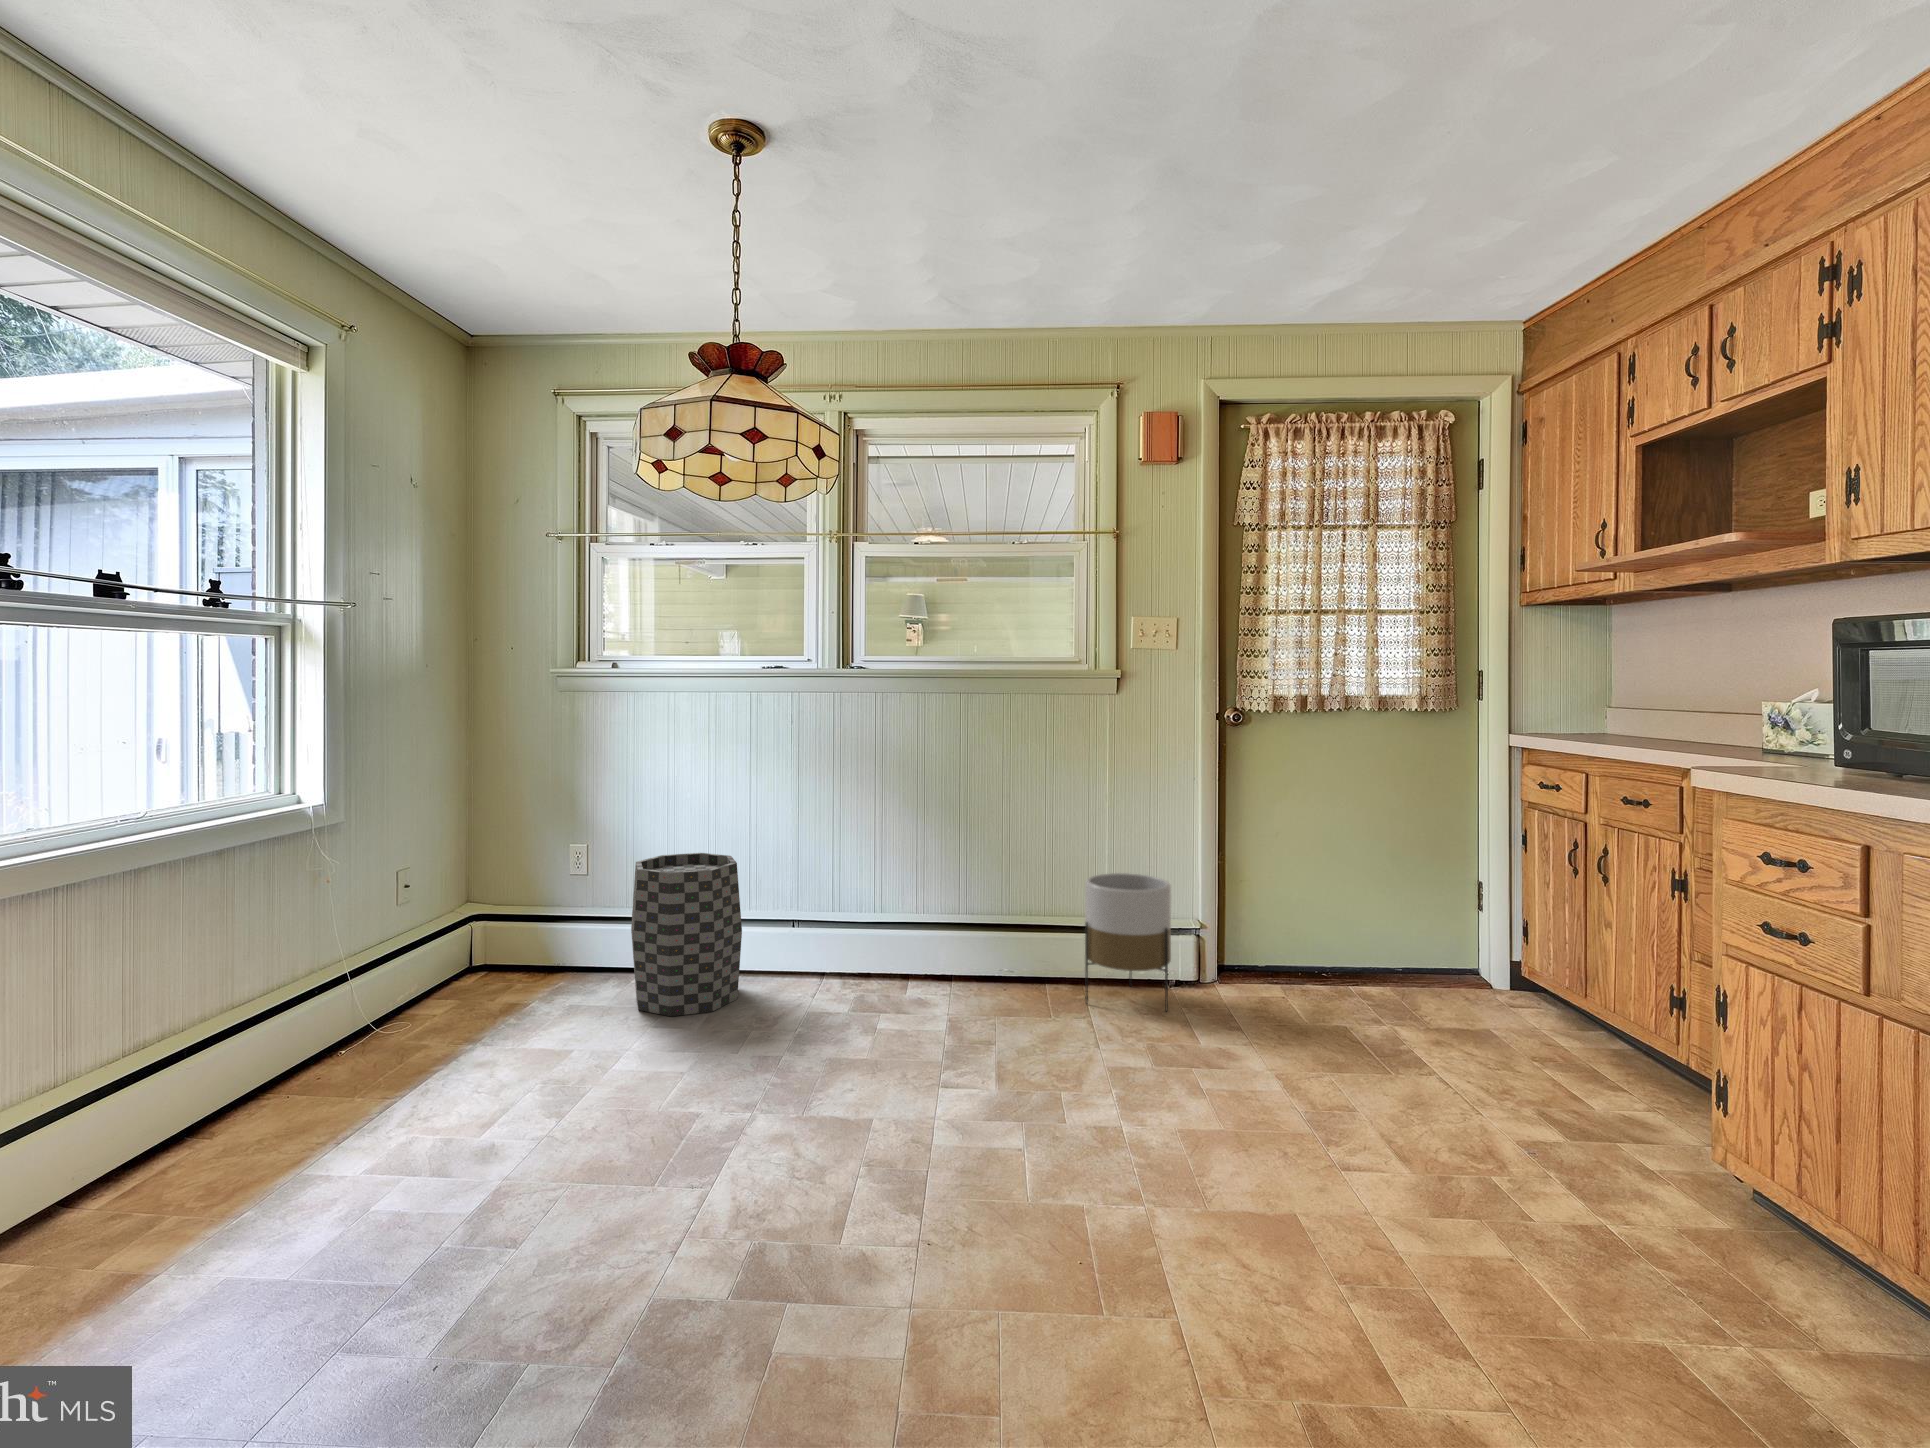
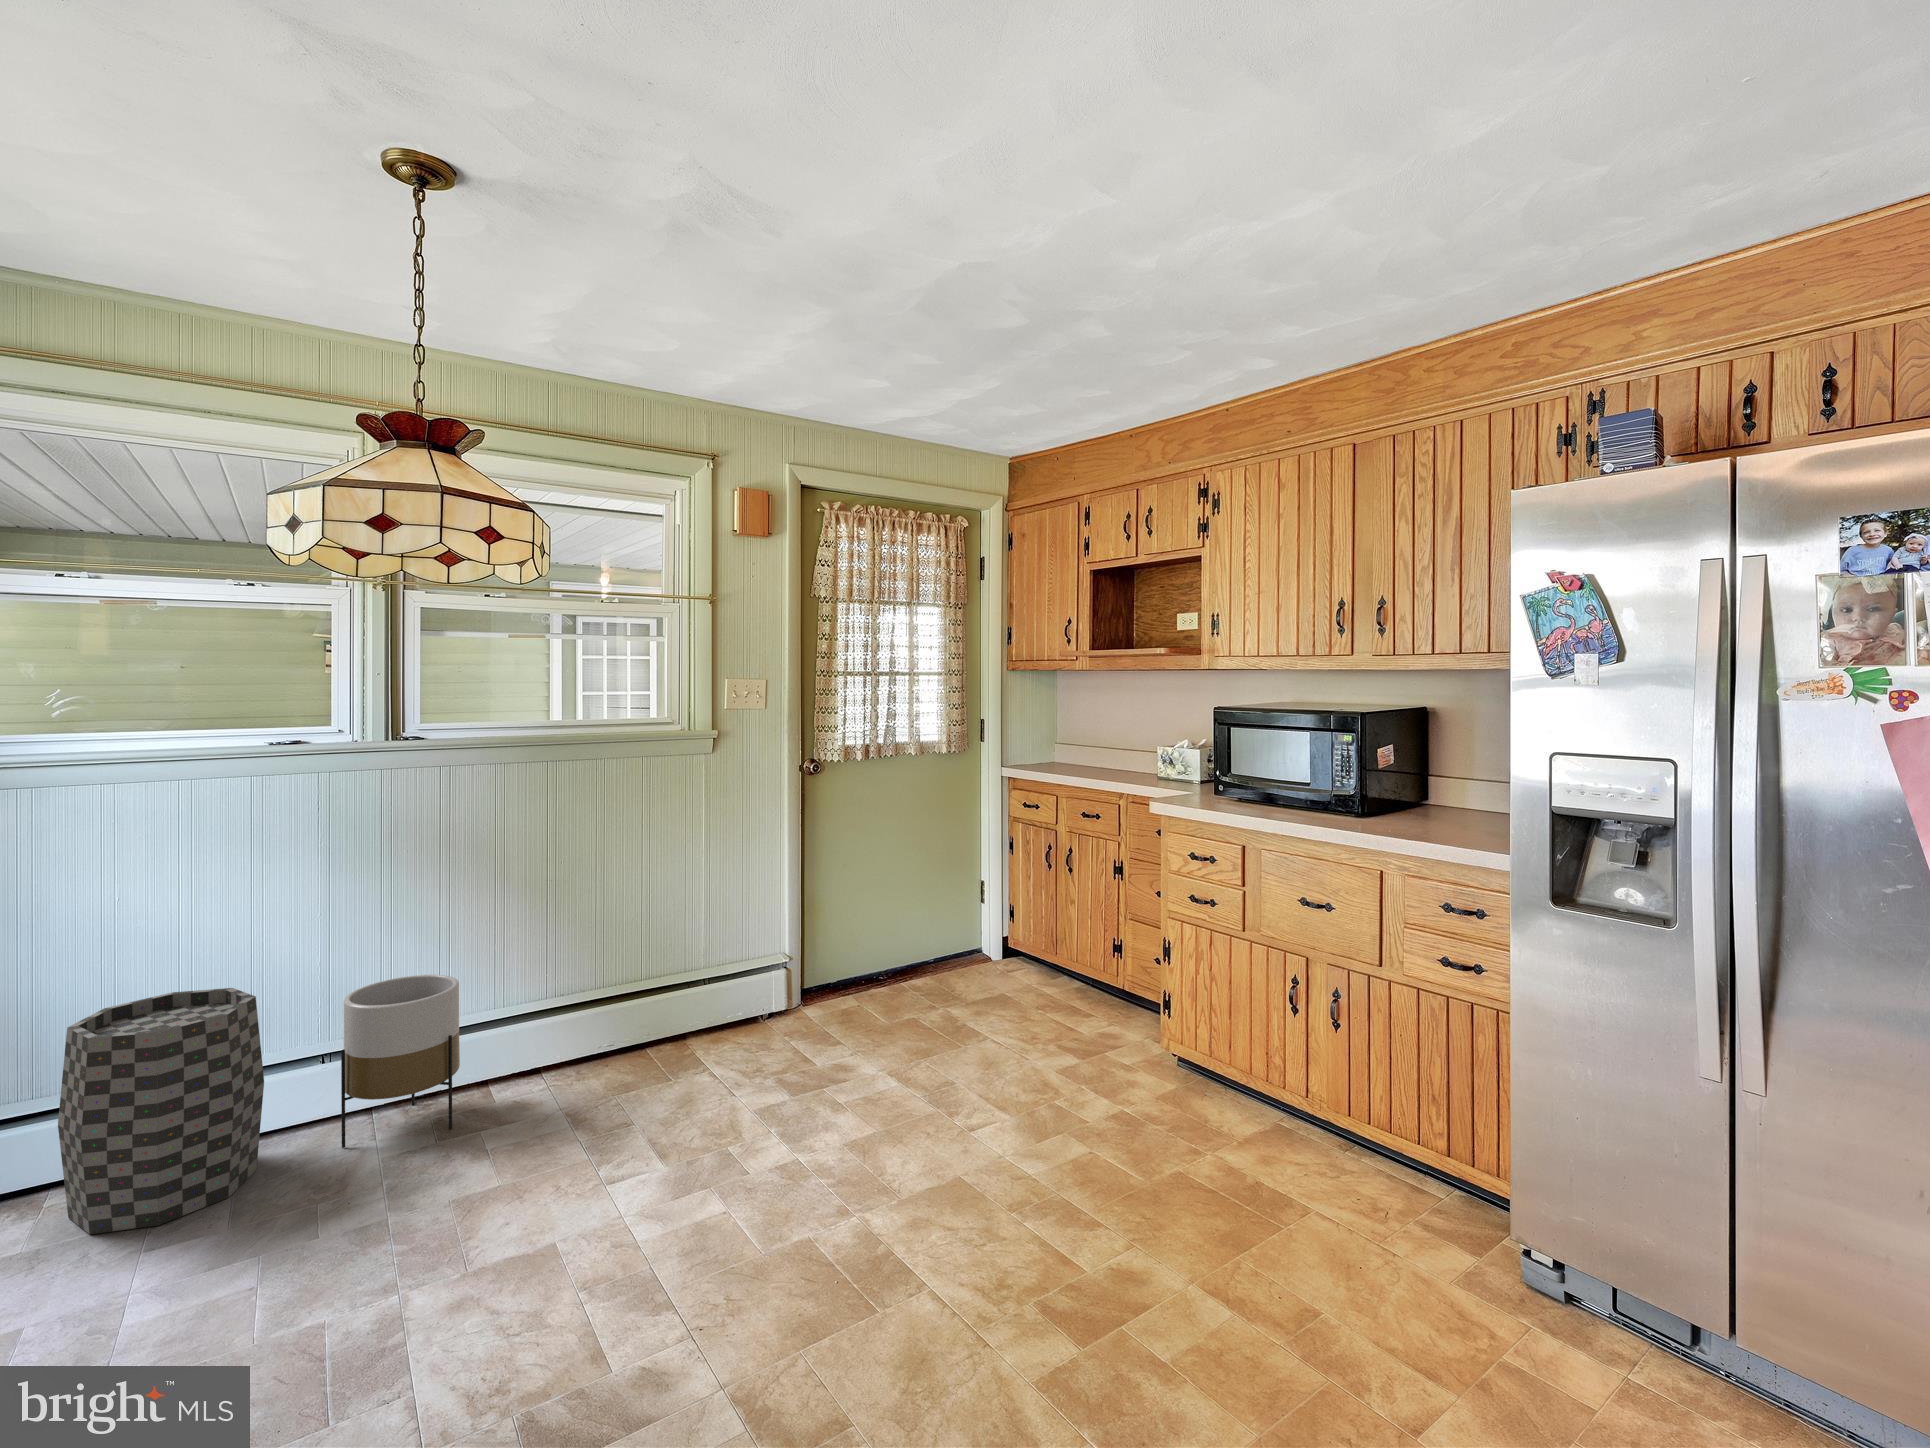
planter: present [1085,873,1171,1012] -> present [341,975,460,1148]

